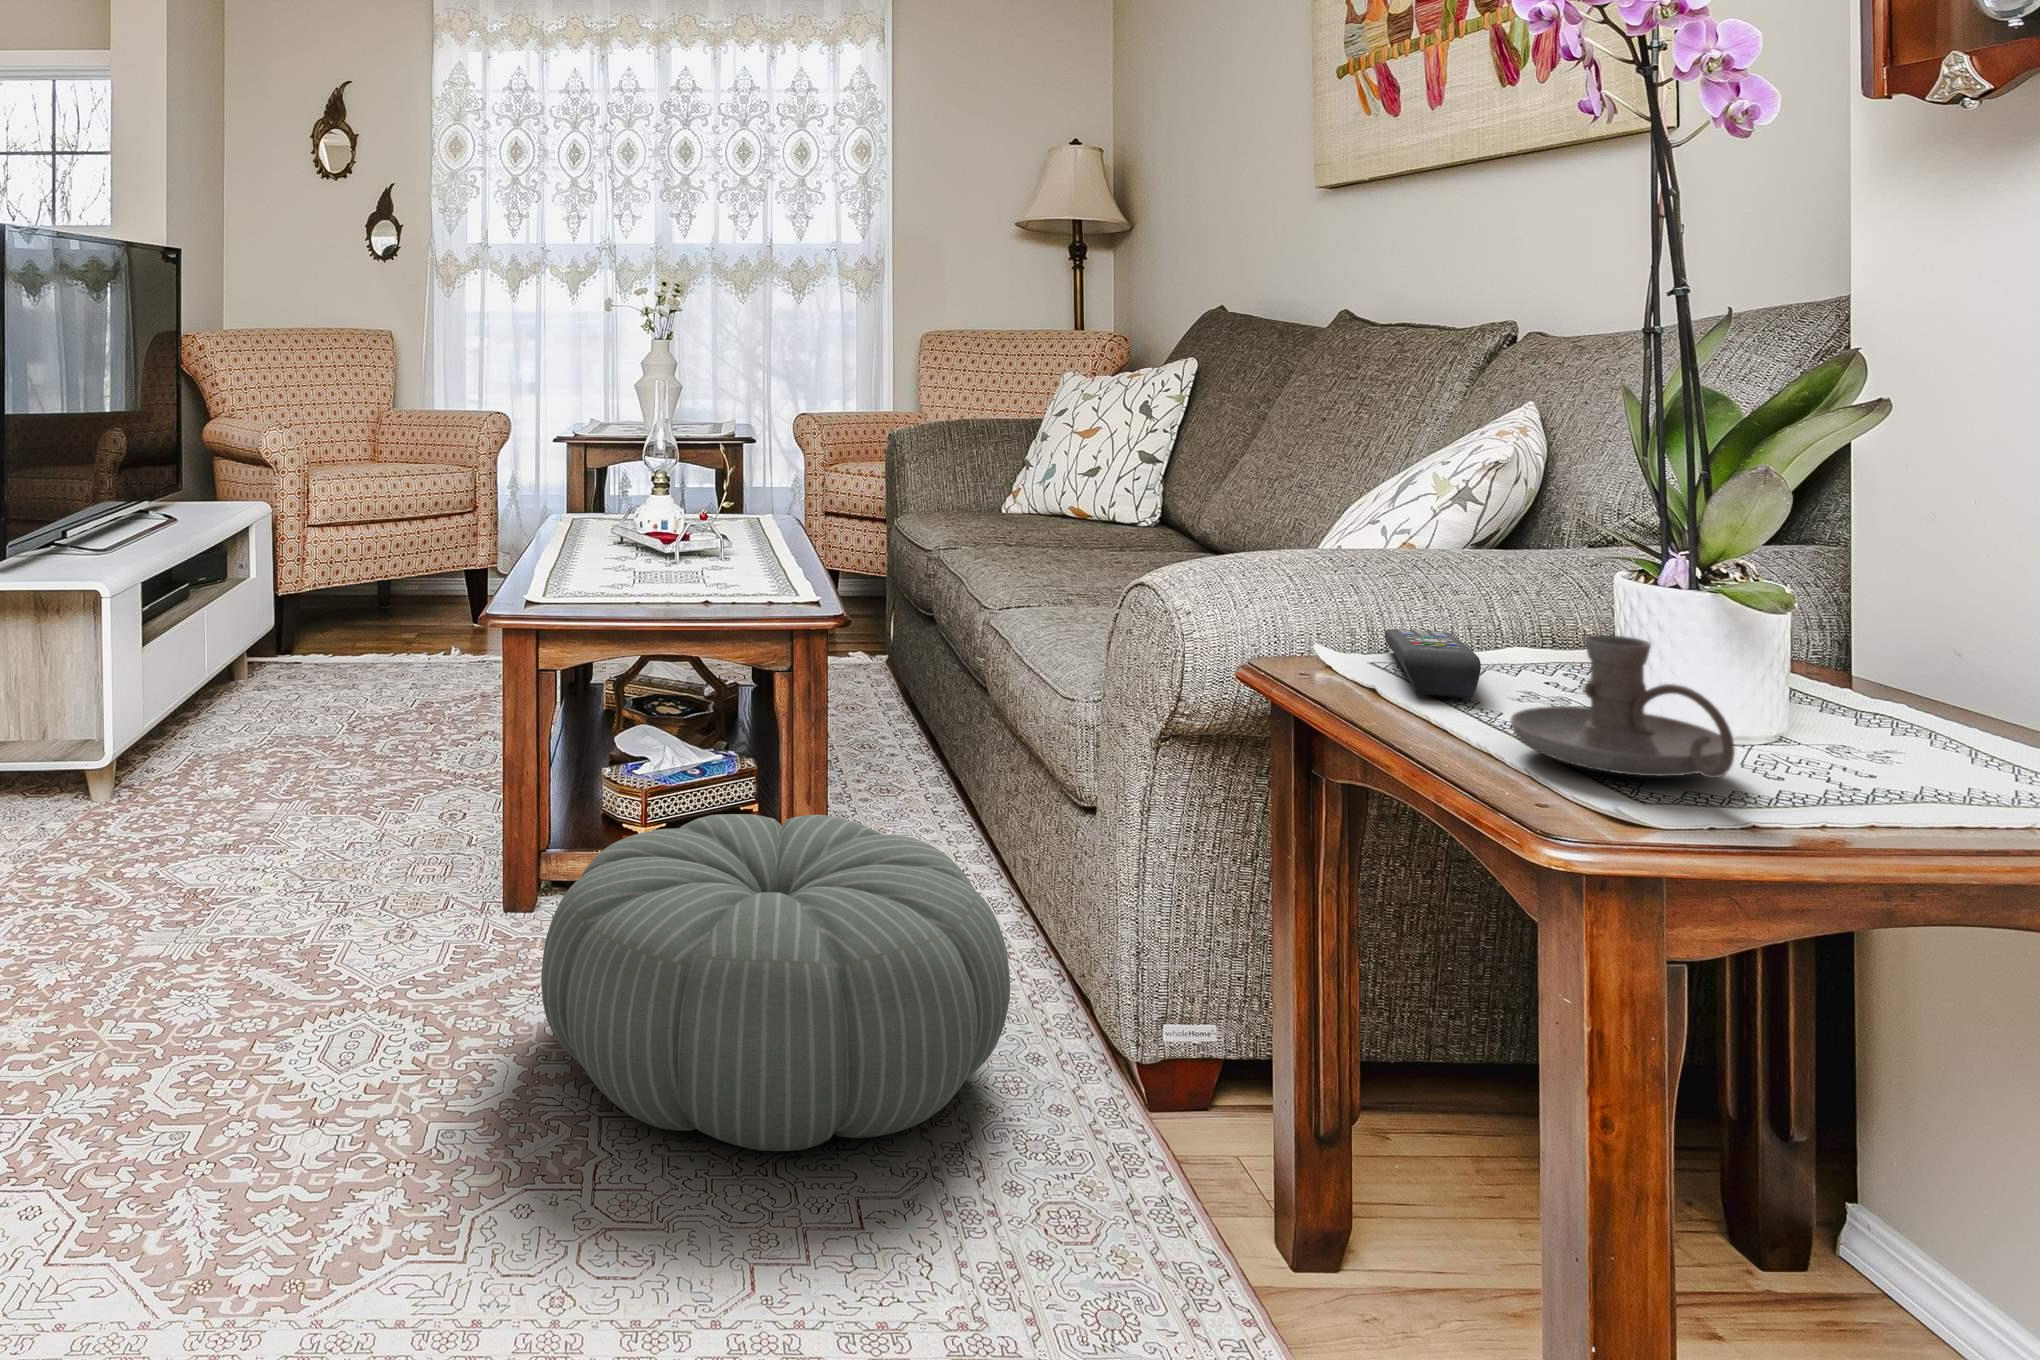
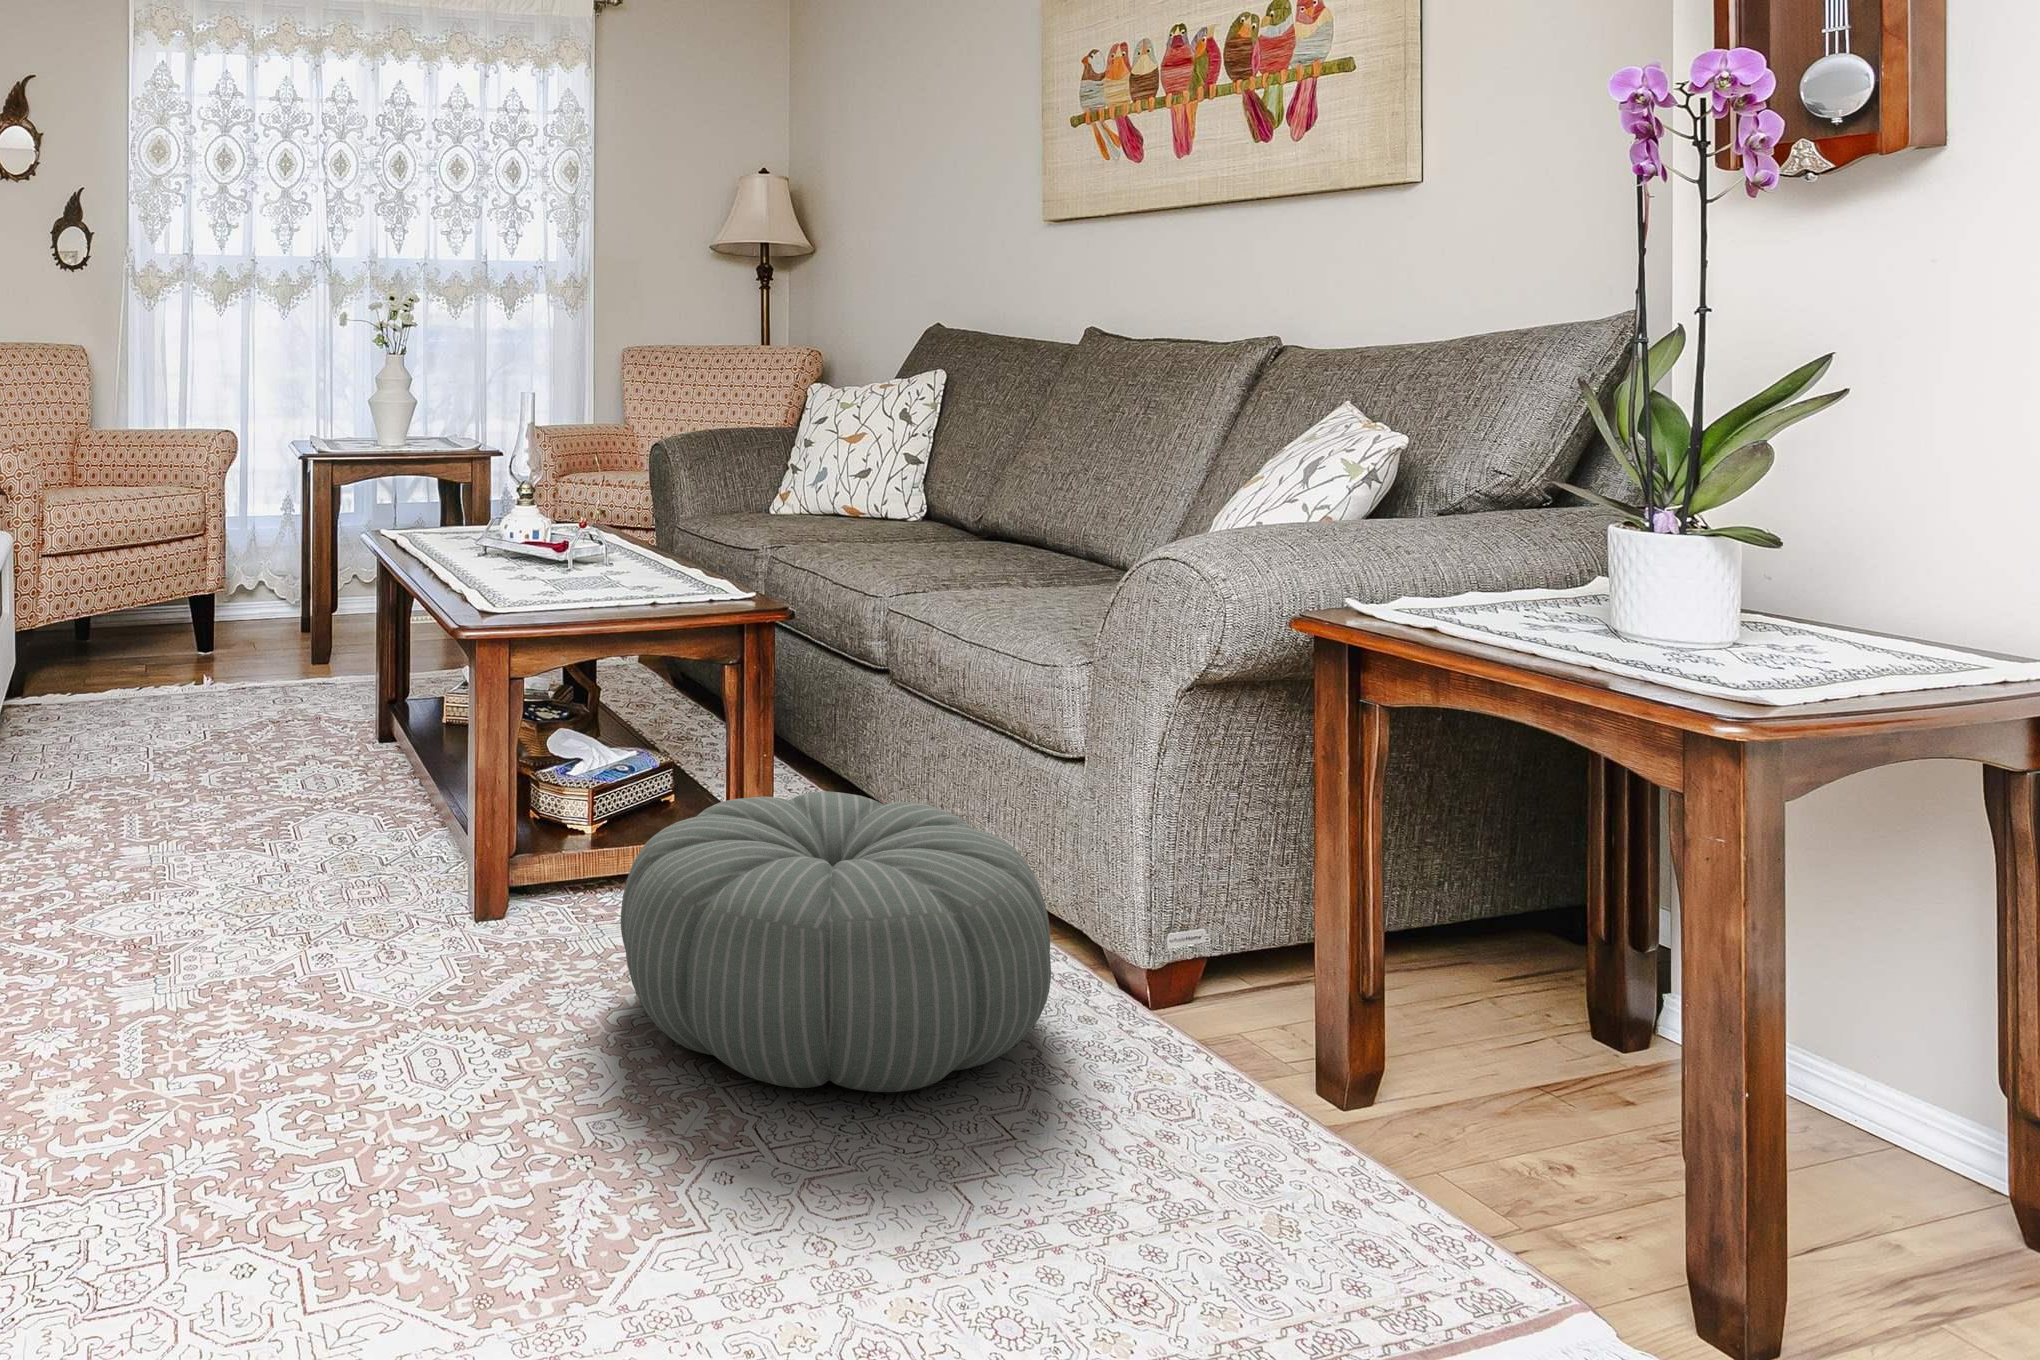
remote control: present [1385,629,1481,698] -> none [1393,584,1528,629]
candle holder: present [1511,635,1735,778] -> none [1609,570,1811,671]

